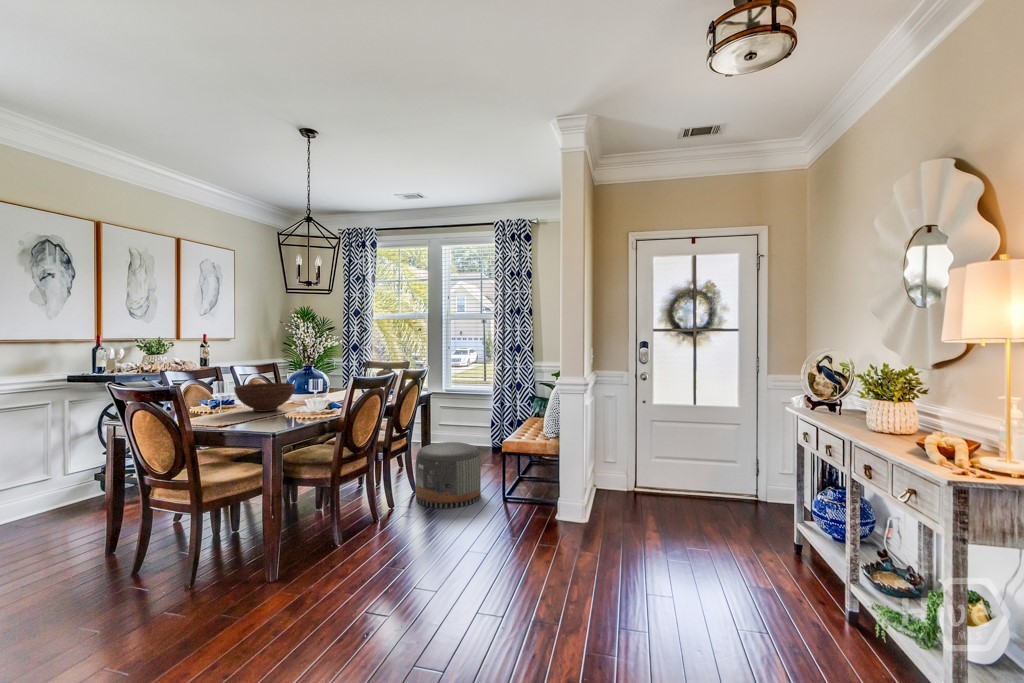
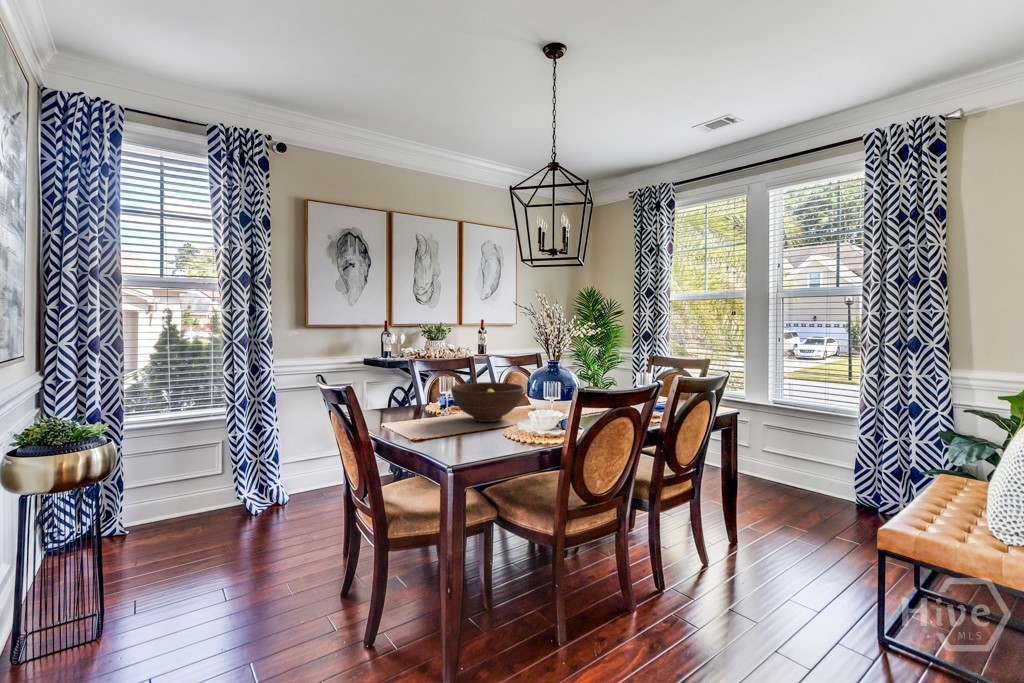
pouf: present [415,442,481,508] -> none [702,496,827,629]

